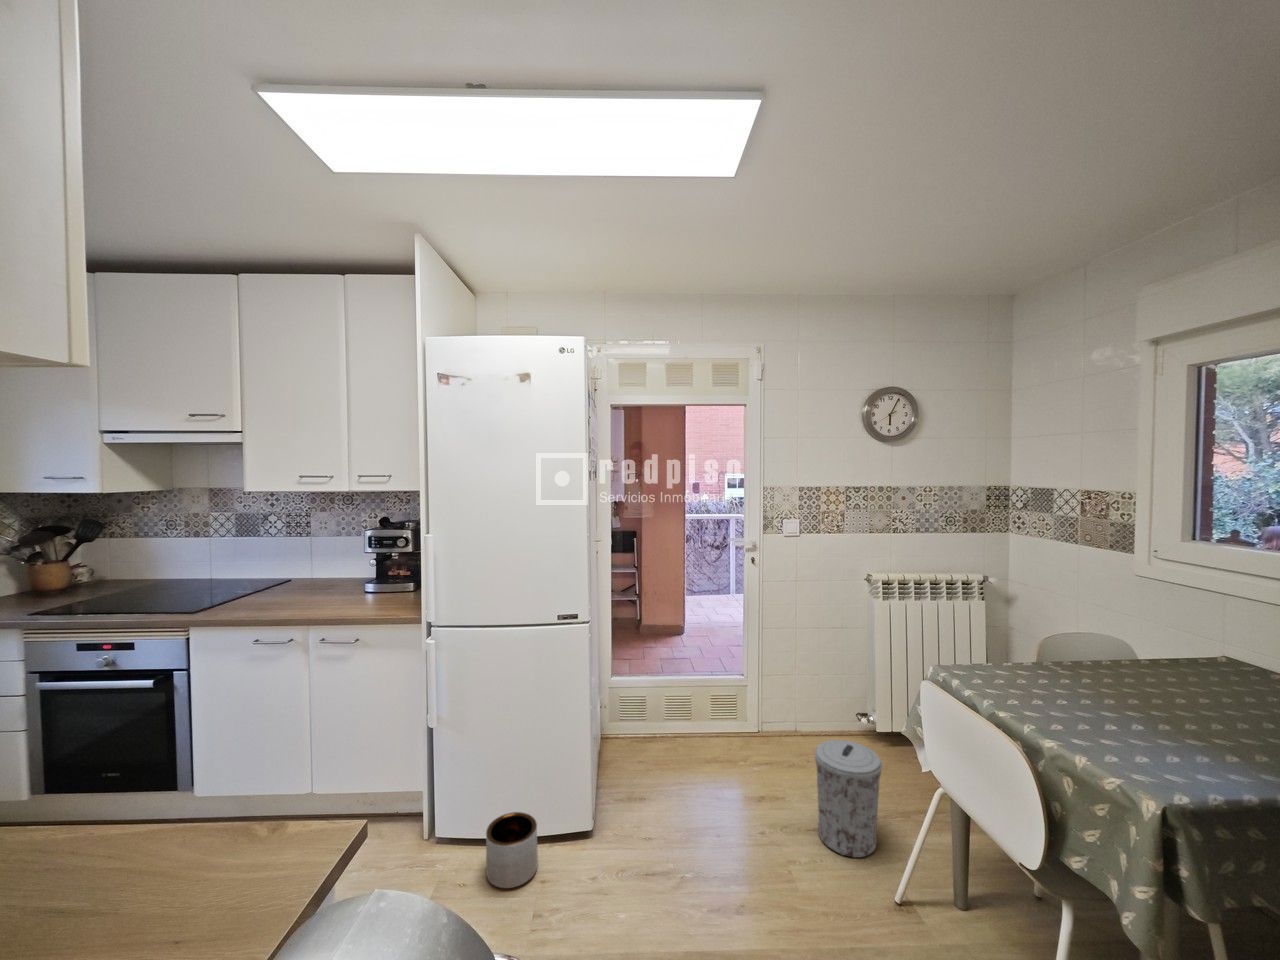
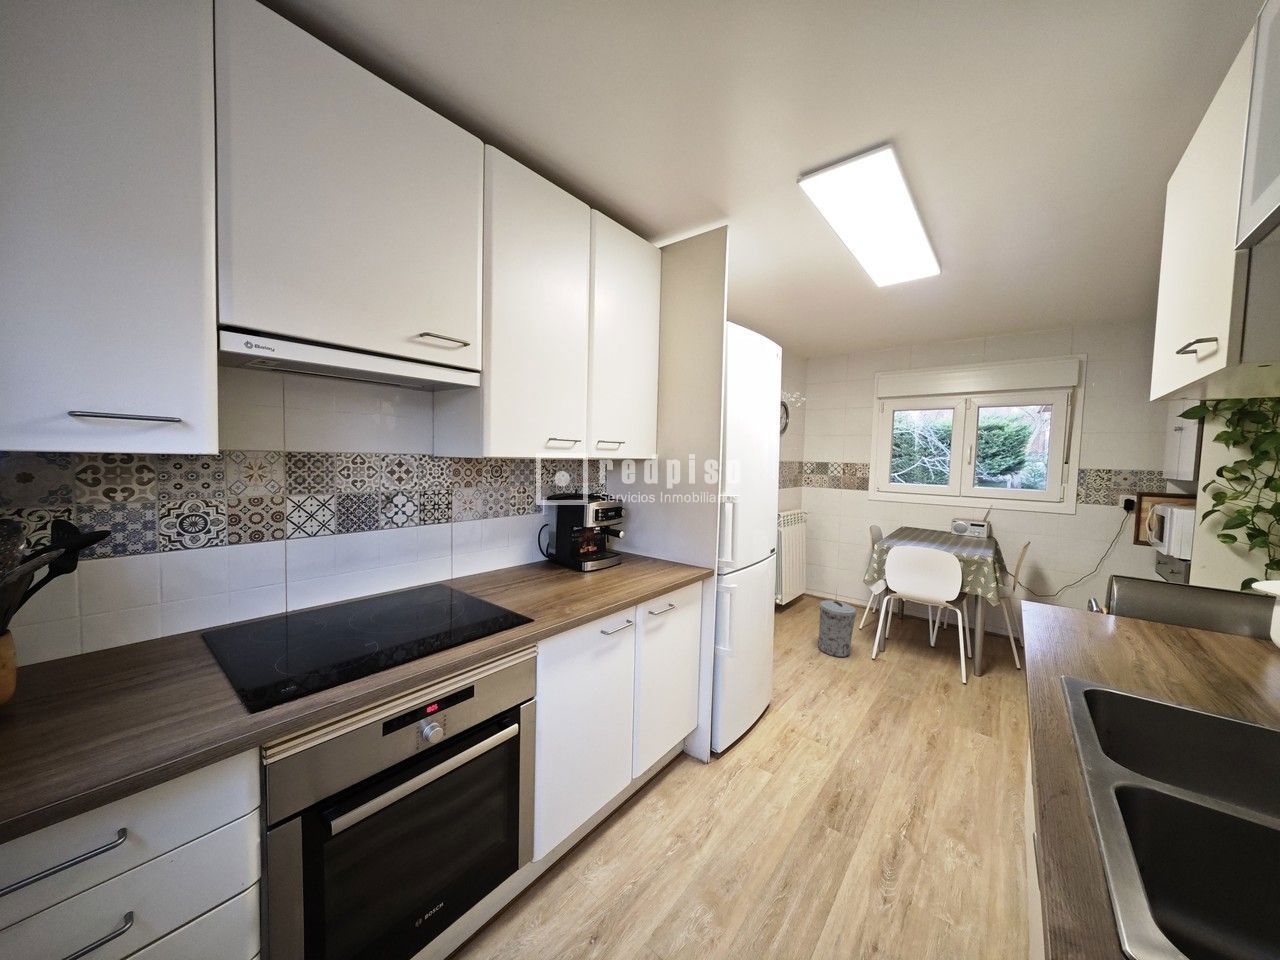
planter: present [486,812,538,888] -> none [756,707,797,763]

